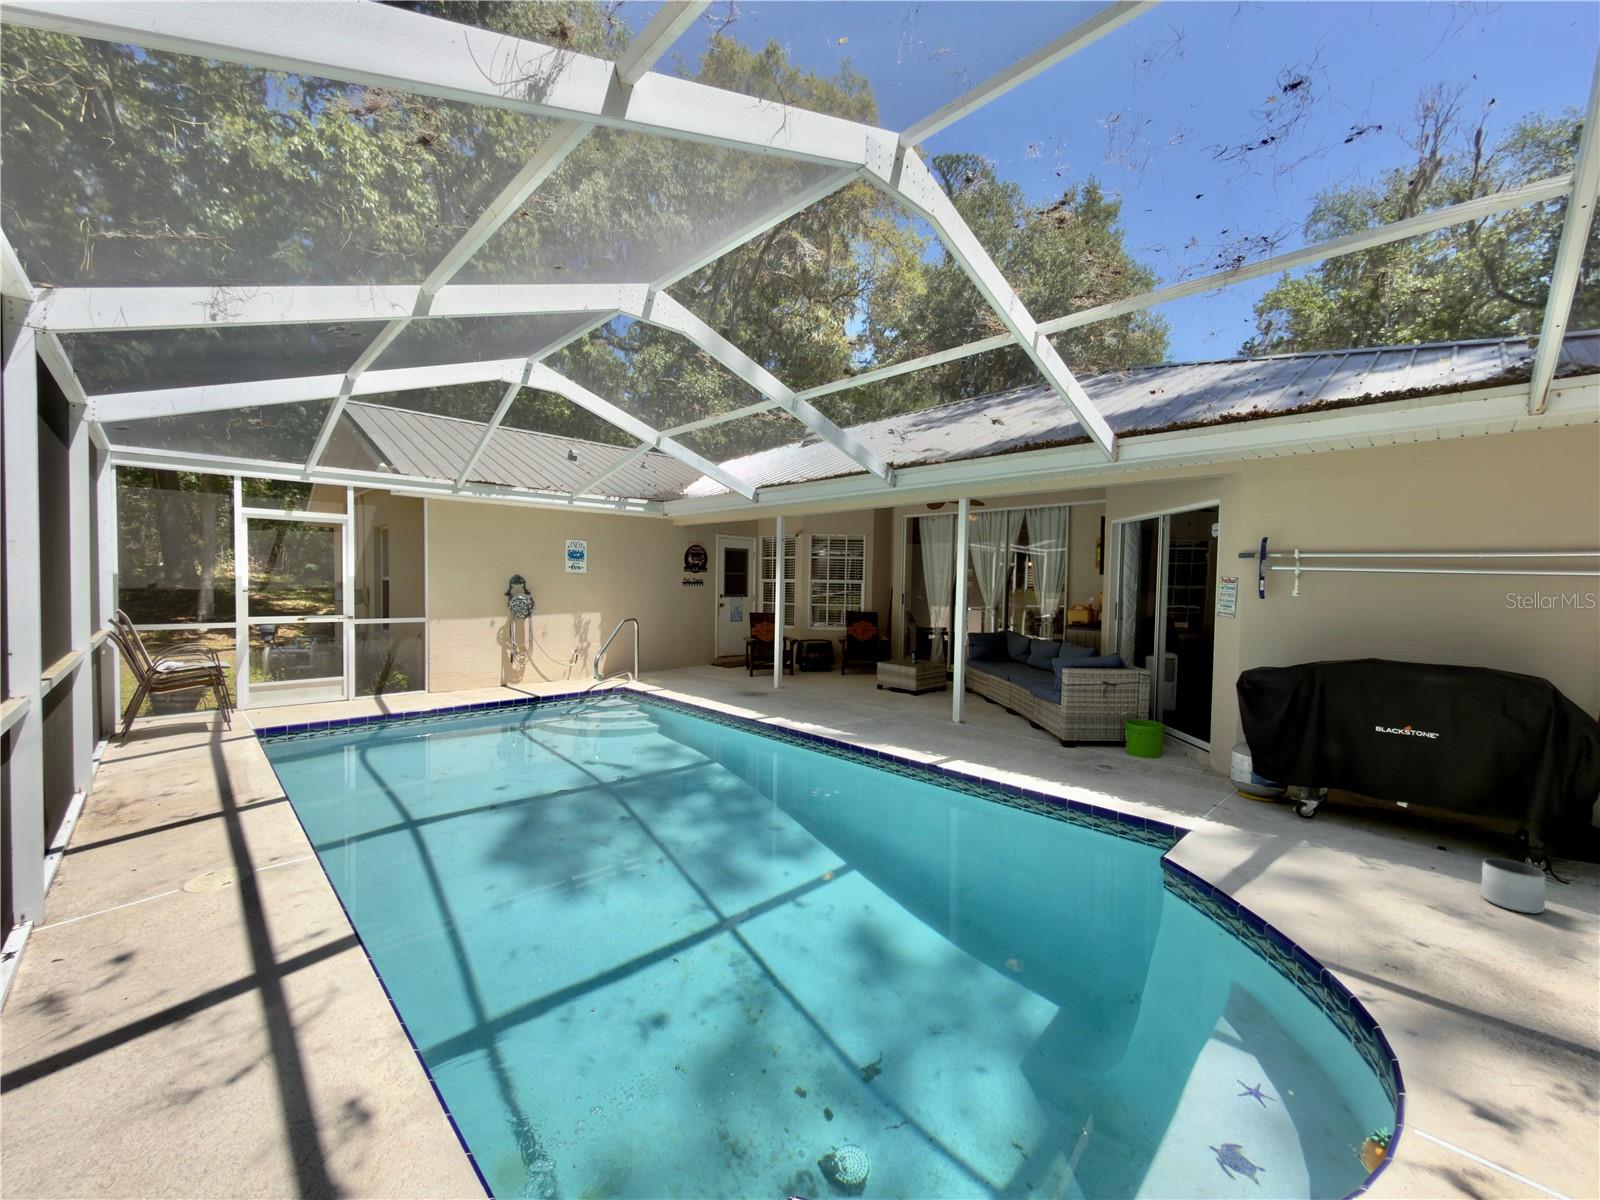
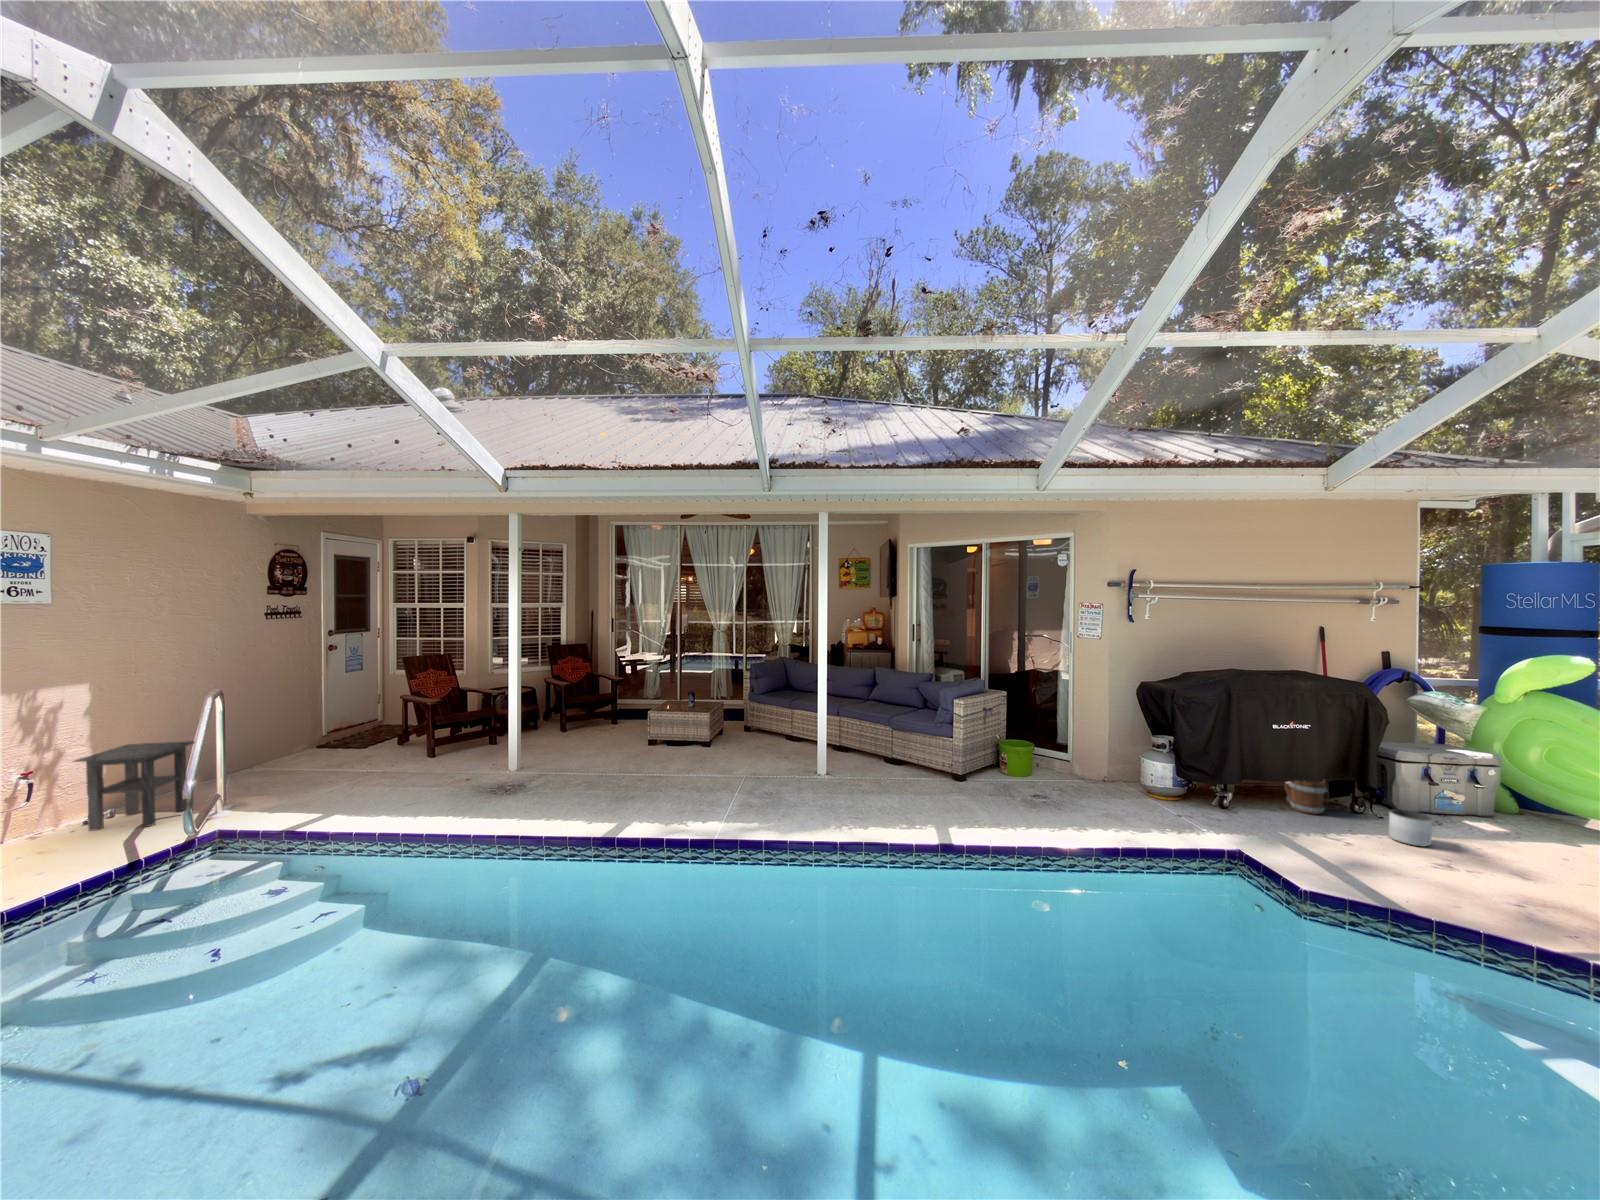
side table: none [596,641,639,680] -> present [74,741,195,831]
bucket: none [1417,798,1477,861] -> present [1284,780,1327,815]

